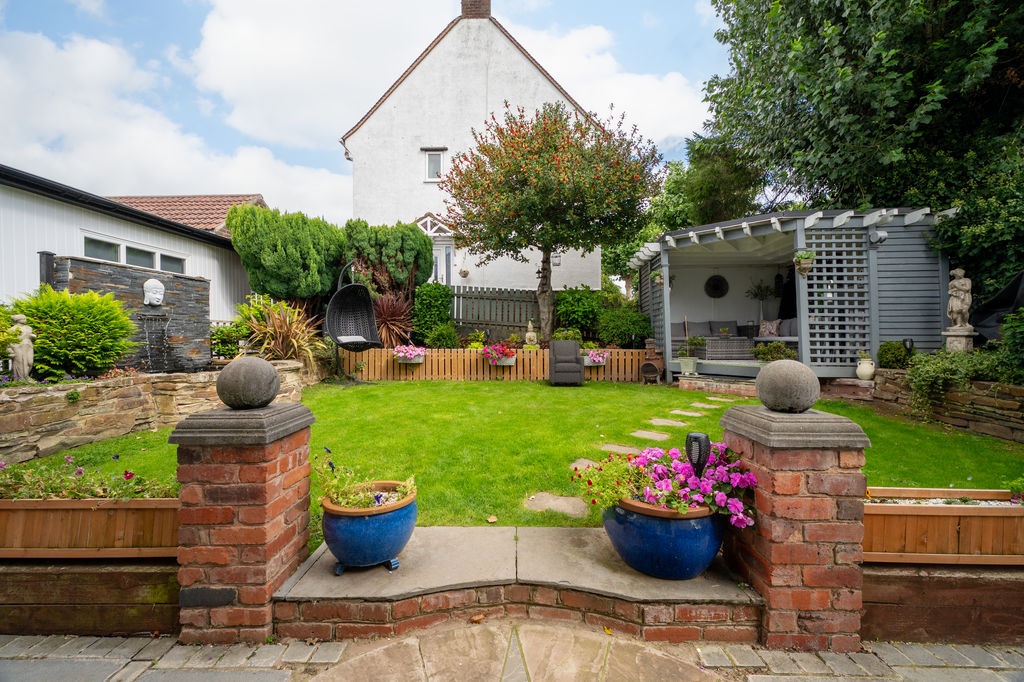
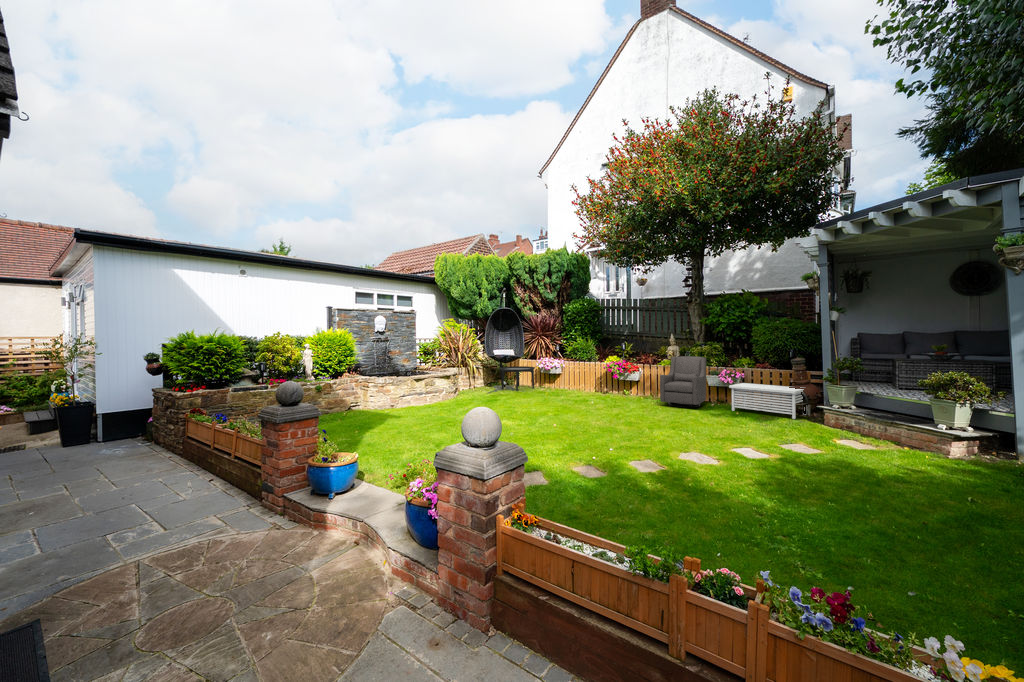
round table: none [346,357,393,386] -> present [500,366,535,391]
storage bench: none [605,362,658,386] -> present [729,383,806,419]

